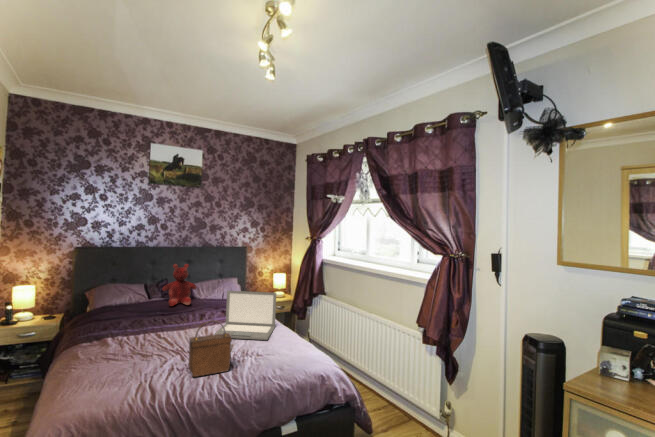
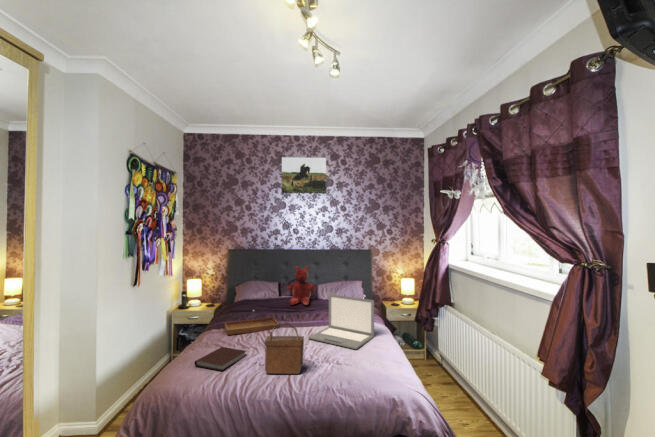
tray: none [97,314,171,347] -> present [225,310,279,335]
notebook: none [92,359,153,386] -> present [195,347,246,371]

